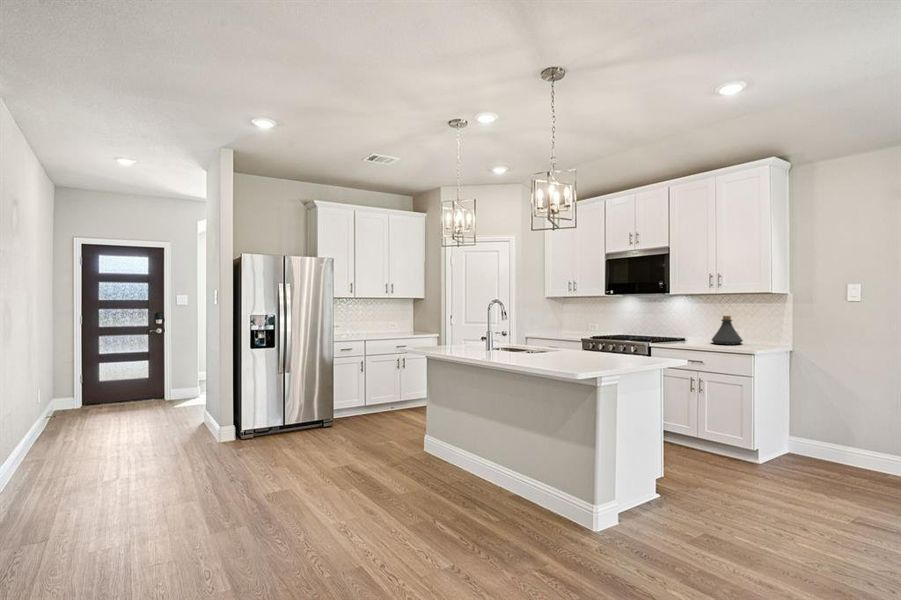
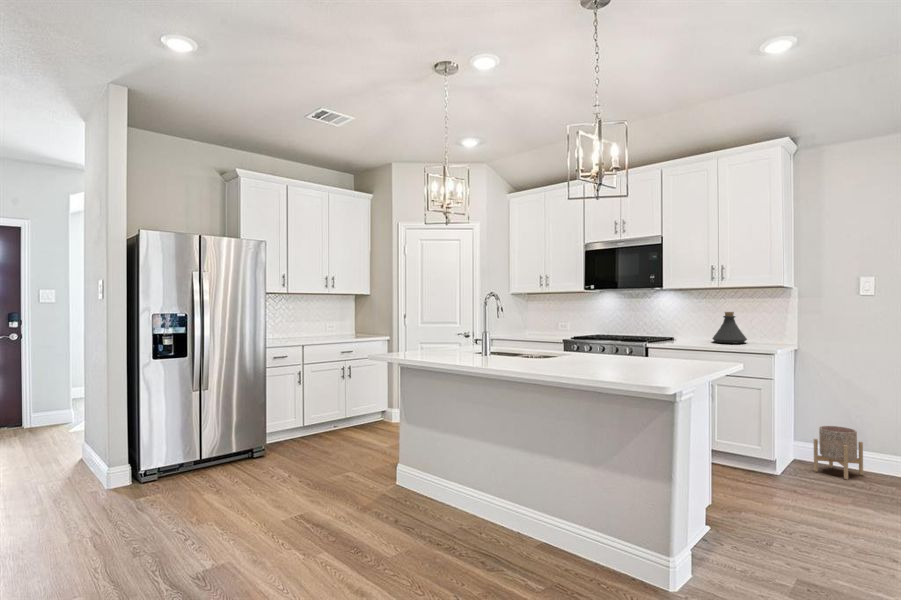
planter: none [797,421,844,469] -> present [814,426,863,480]

